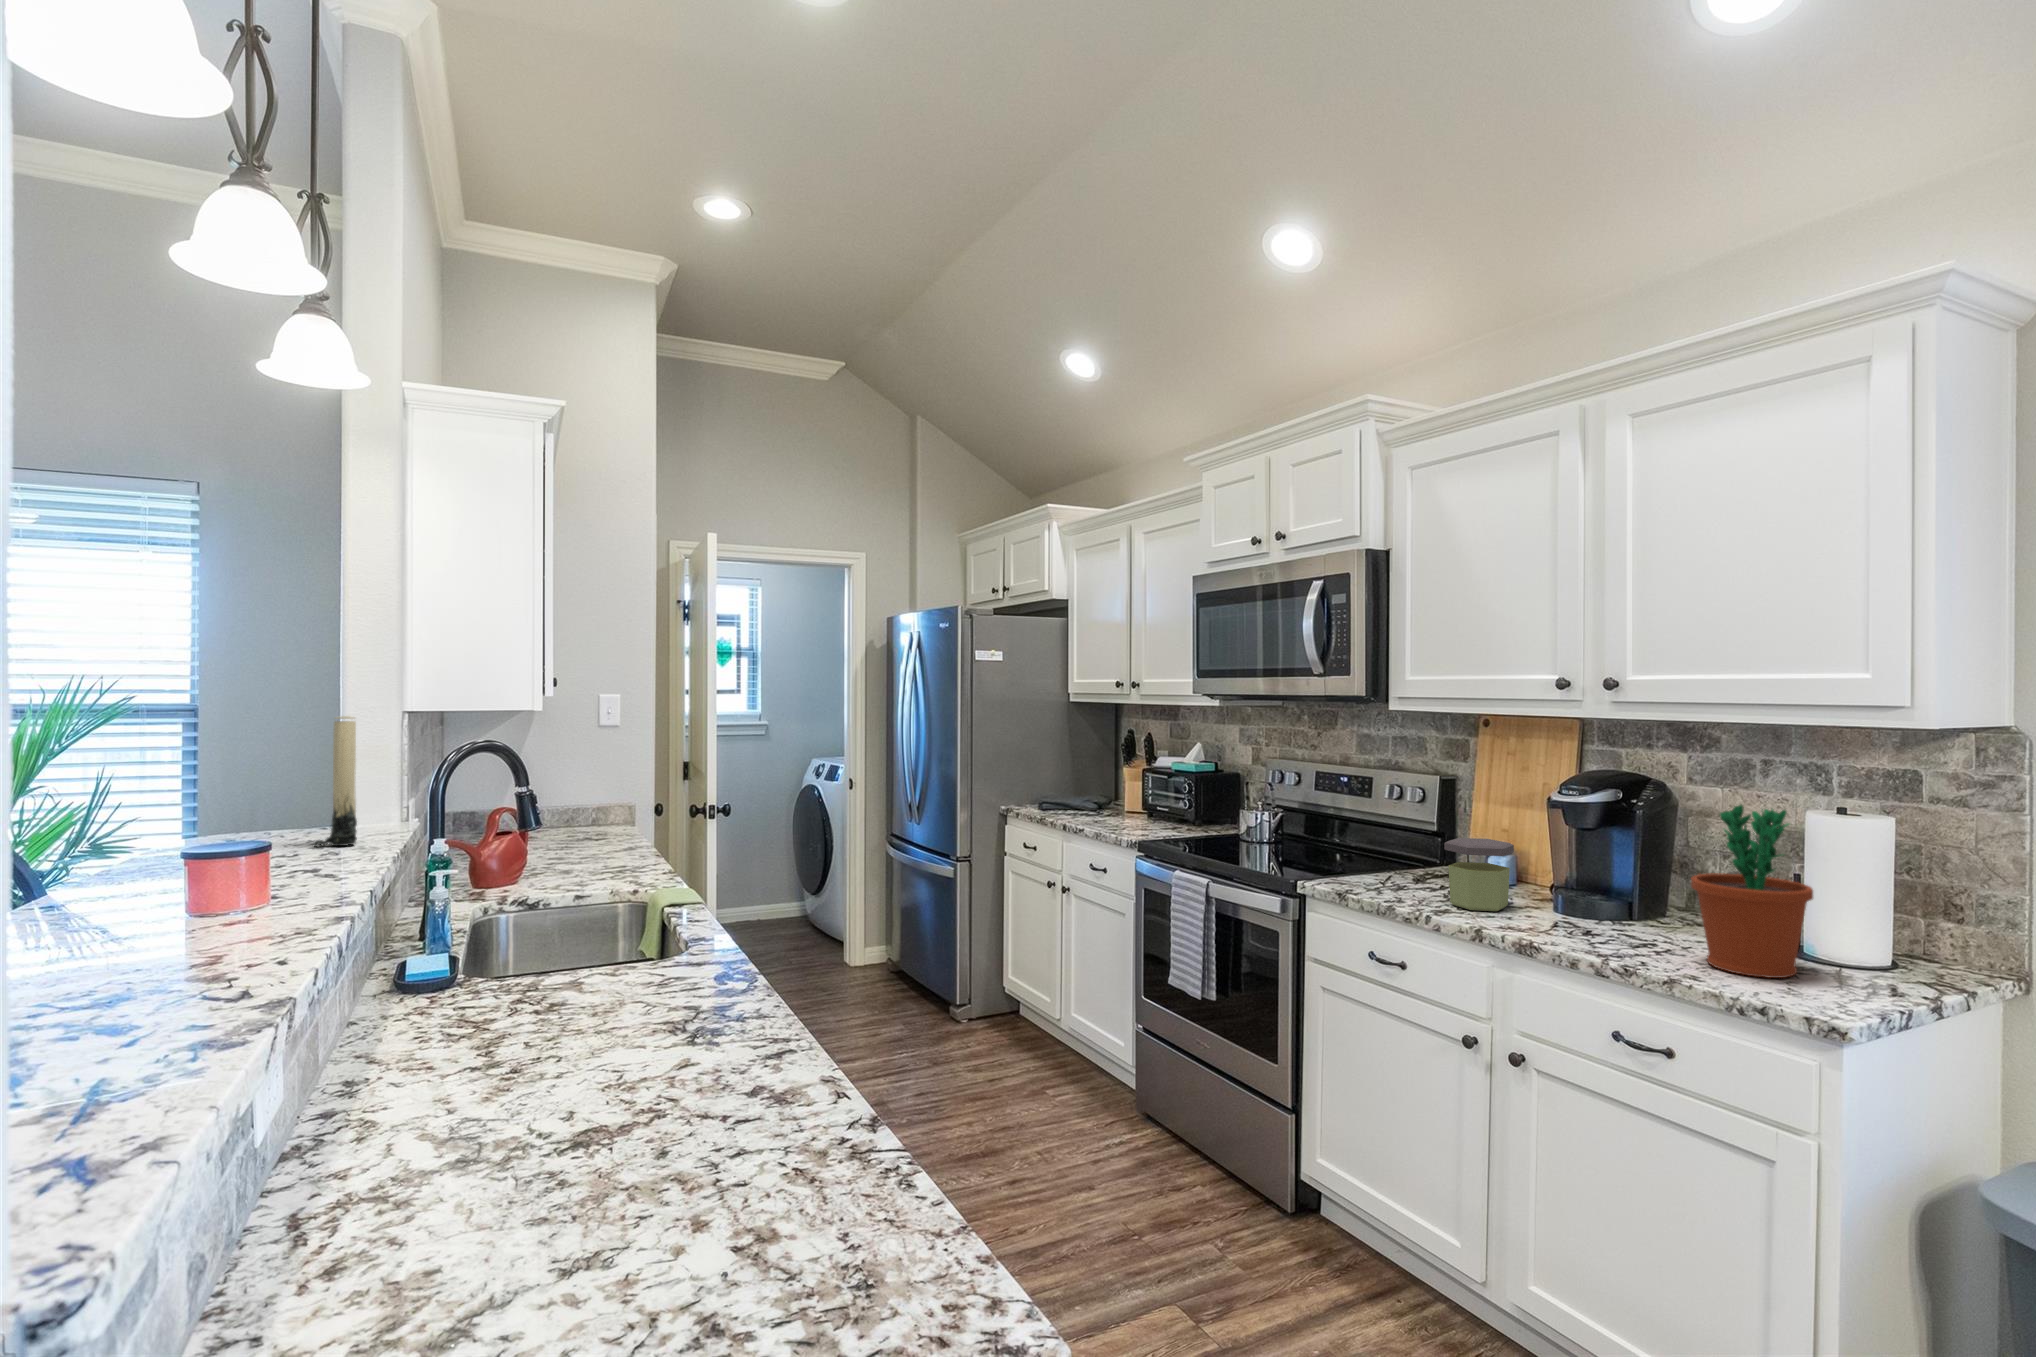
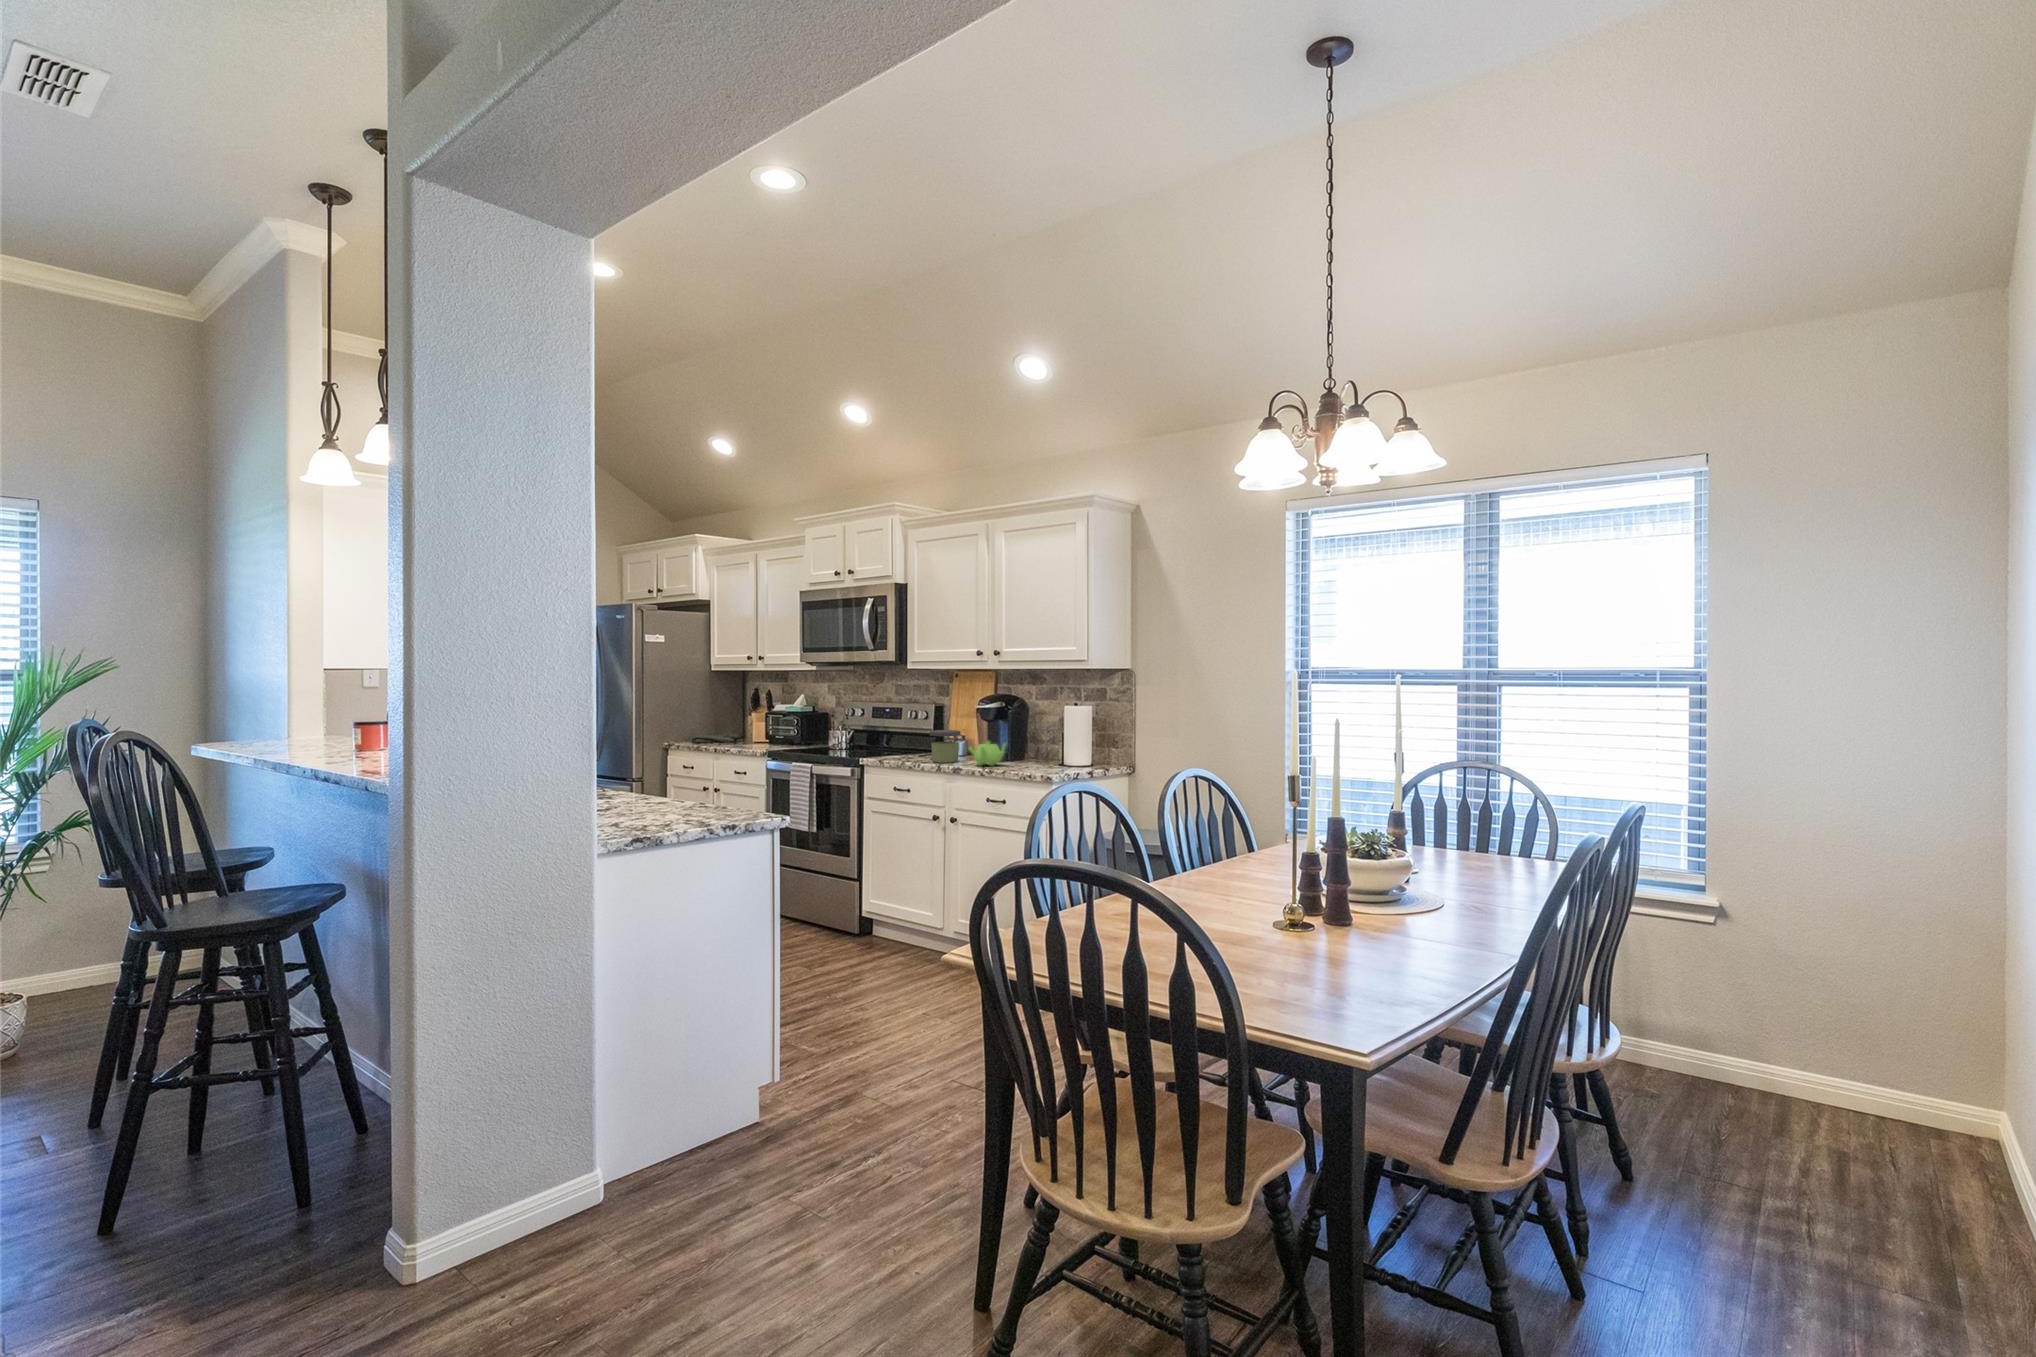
candle: present [313,716,357,847] -> none [314,673,340,745]
flower pot: present [1691,805,1813,978] -> none [1019,703,1060,771]
teapot: none [1539,877,1647,938] -> present [968,741,1006,766]

